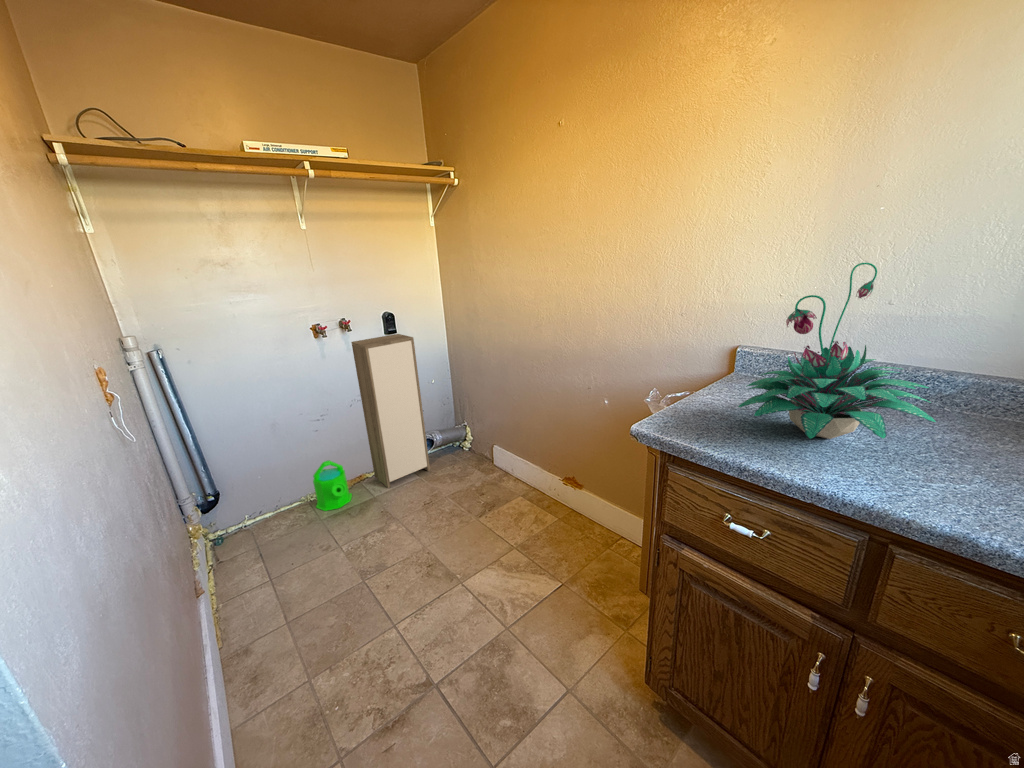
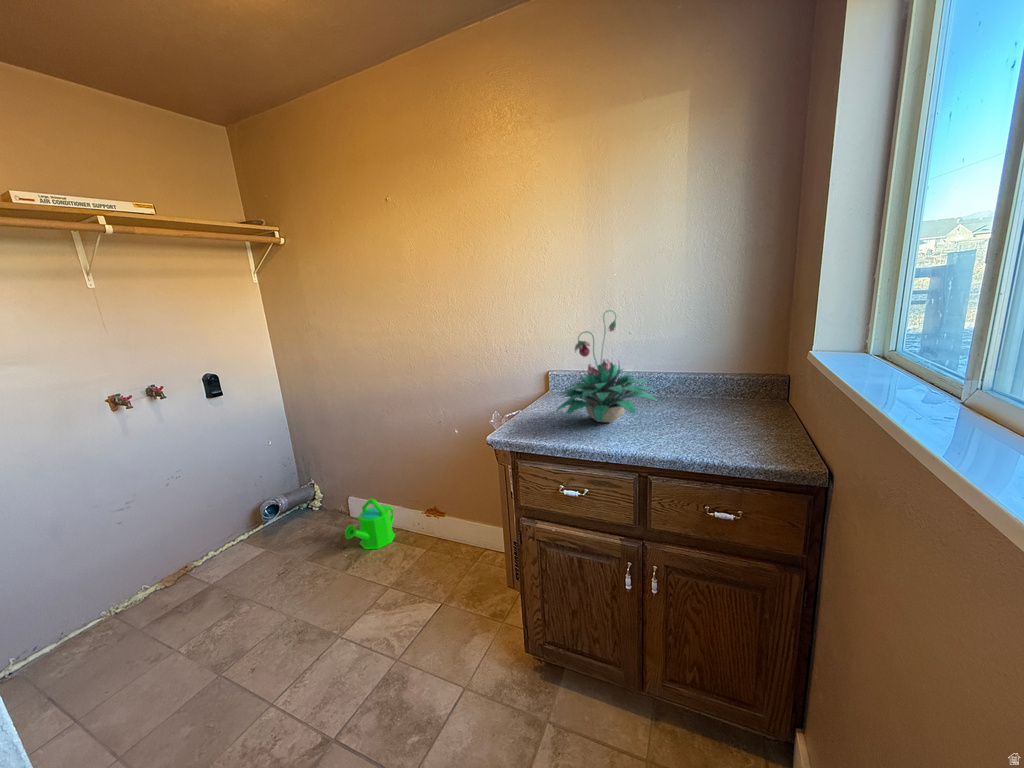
storage cabinet: present [351,334,430,488] -> none [164,396,278,571]
watering can: present [313,460,352,511] -> present [345,498,396,549]

